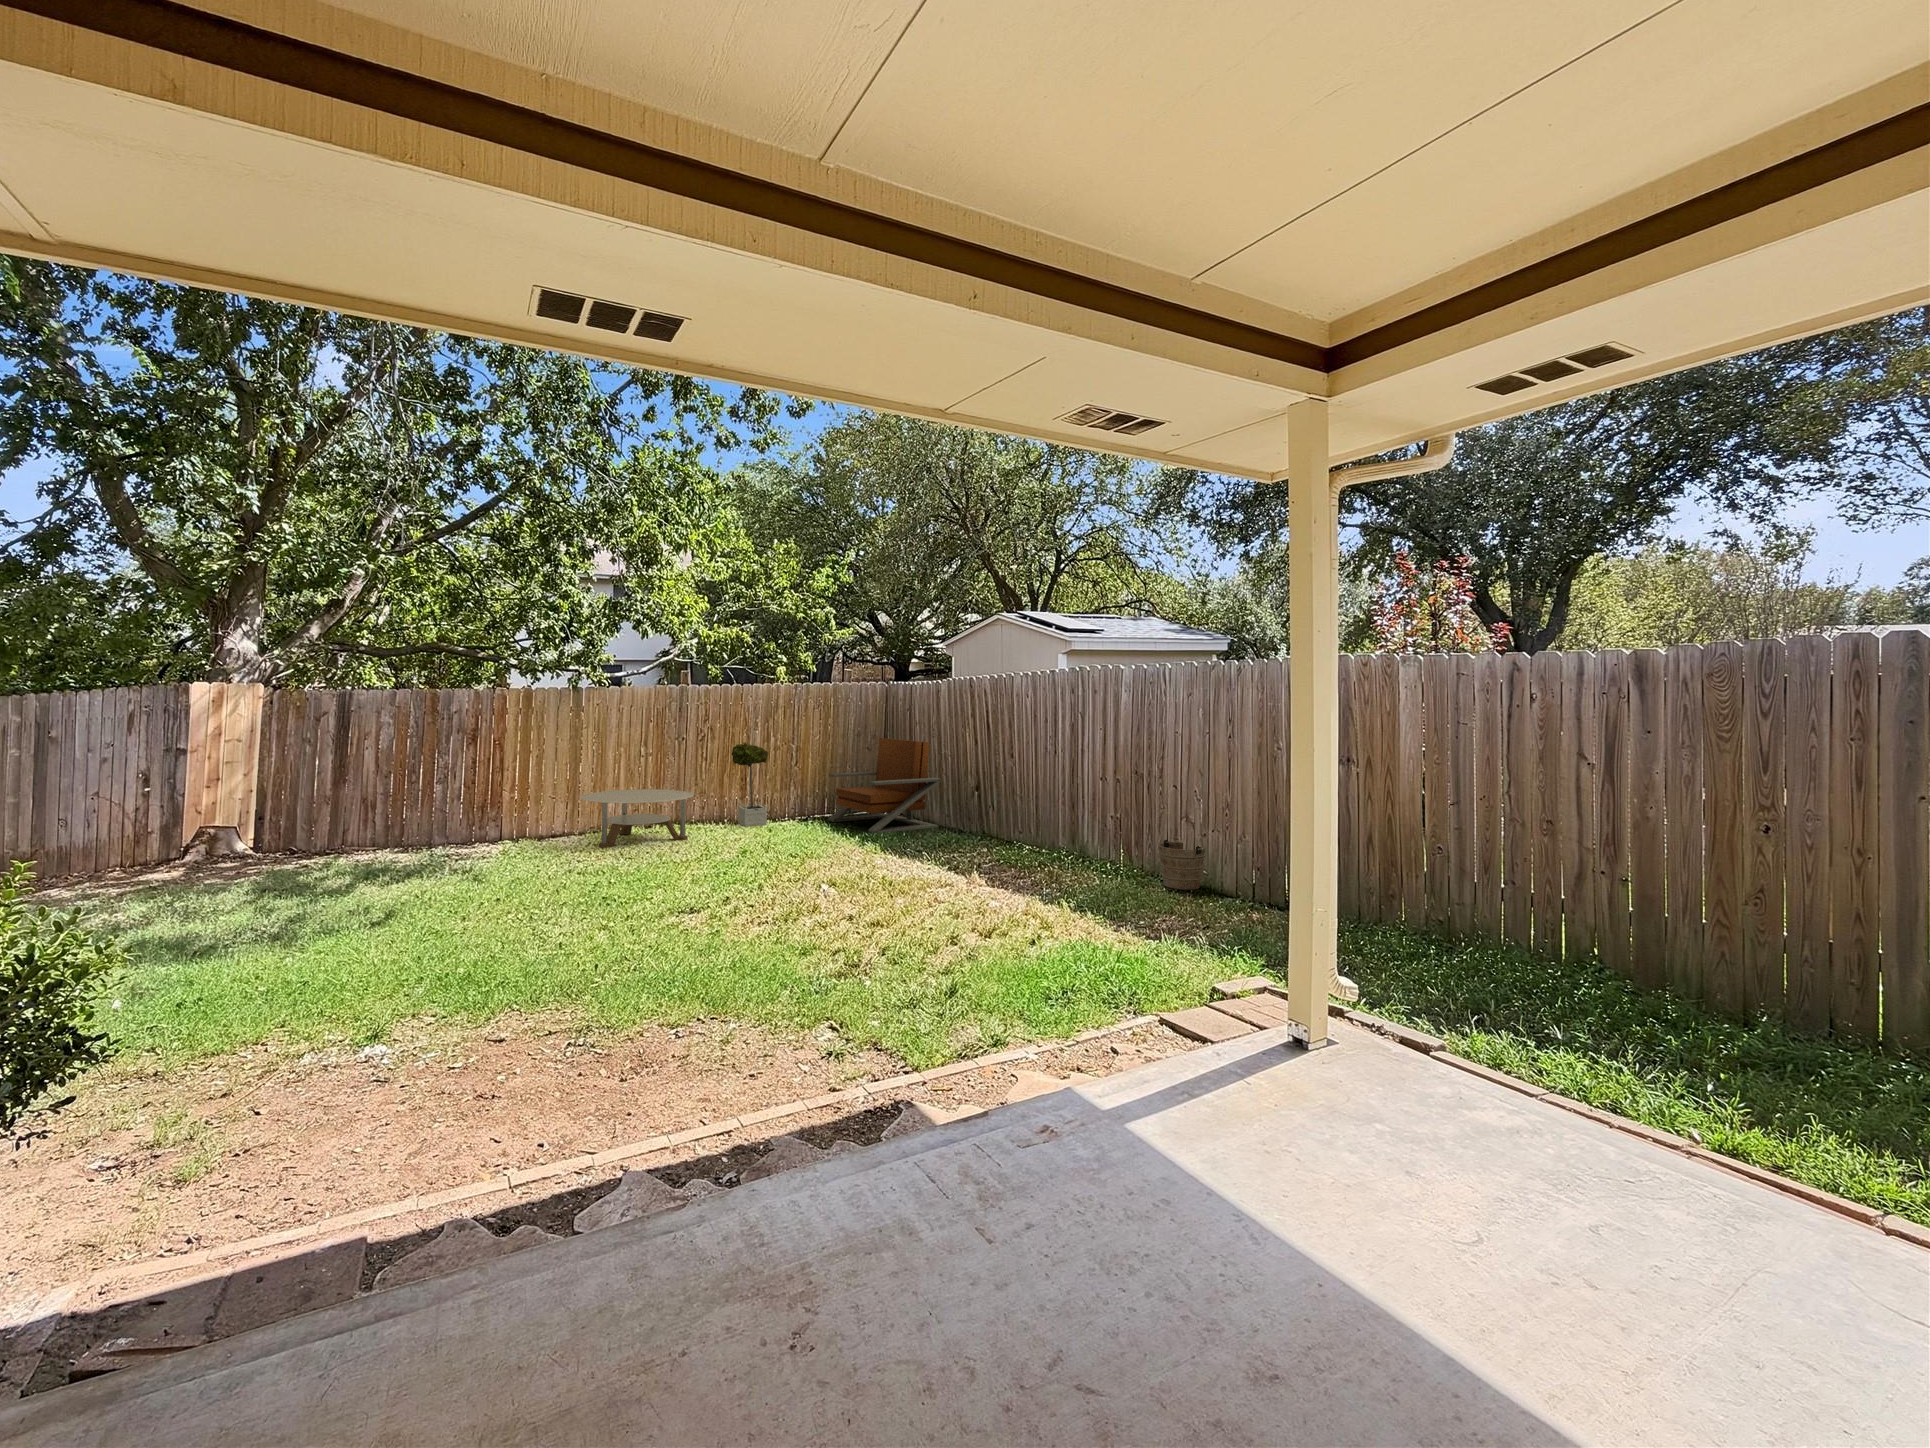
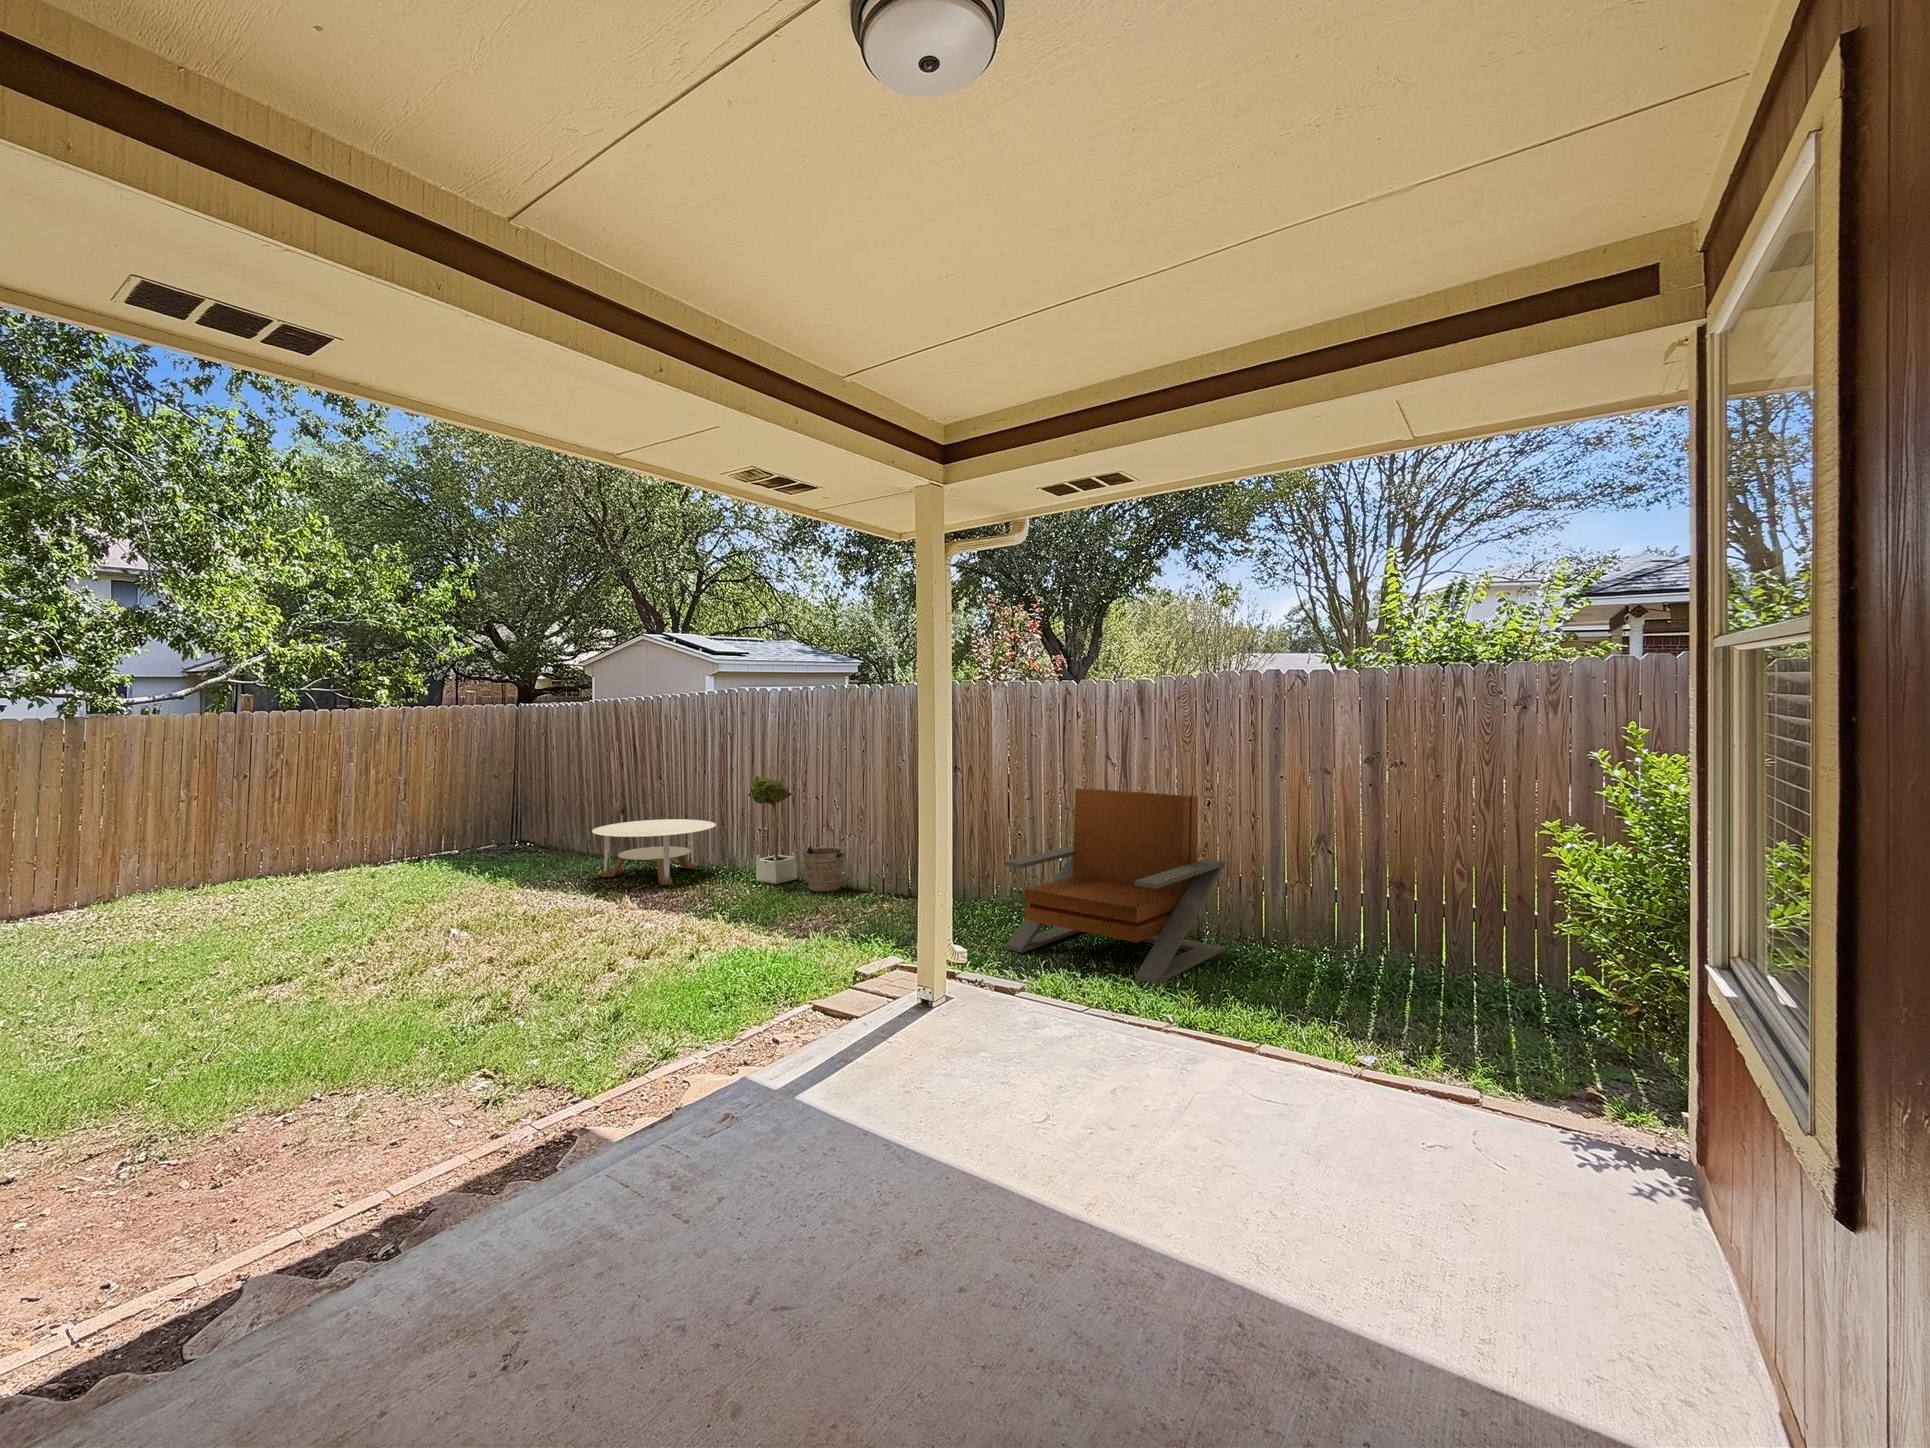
lounge chair: present [828,738,941,833] -> present [1004,789,1225,984]
potted tree: present [732,743,768,826] -> present [750,775,797,884]
round table: present [580,789,694,848] -> present [592,819,716,885]

